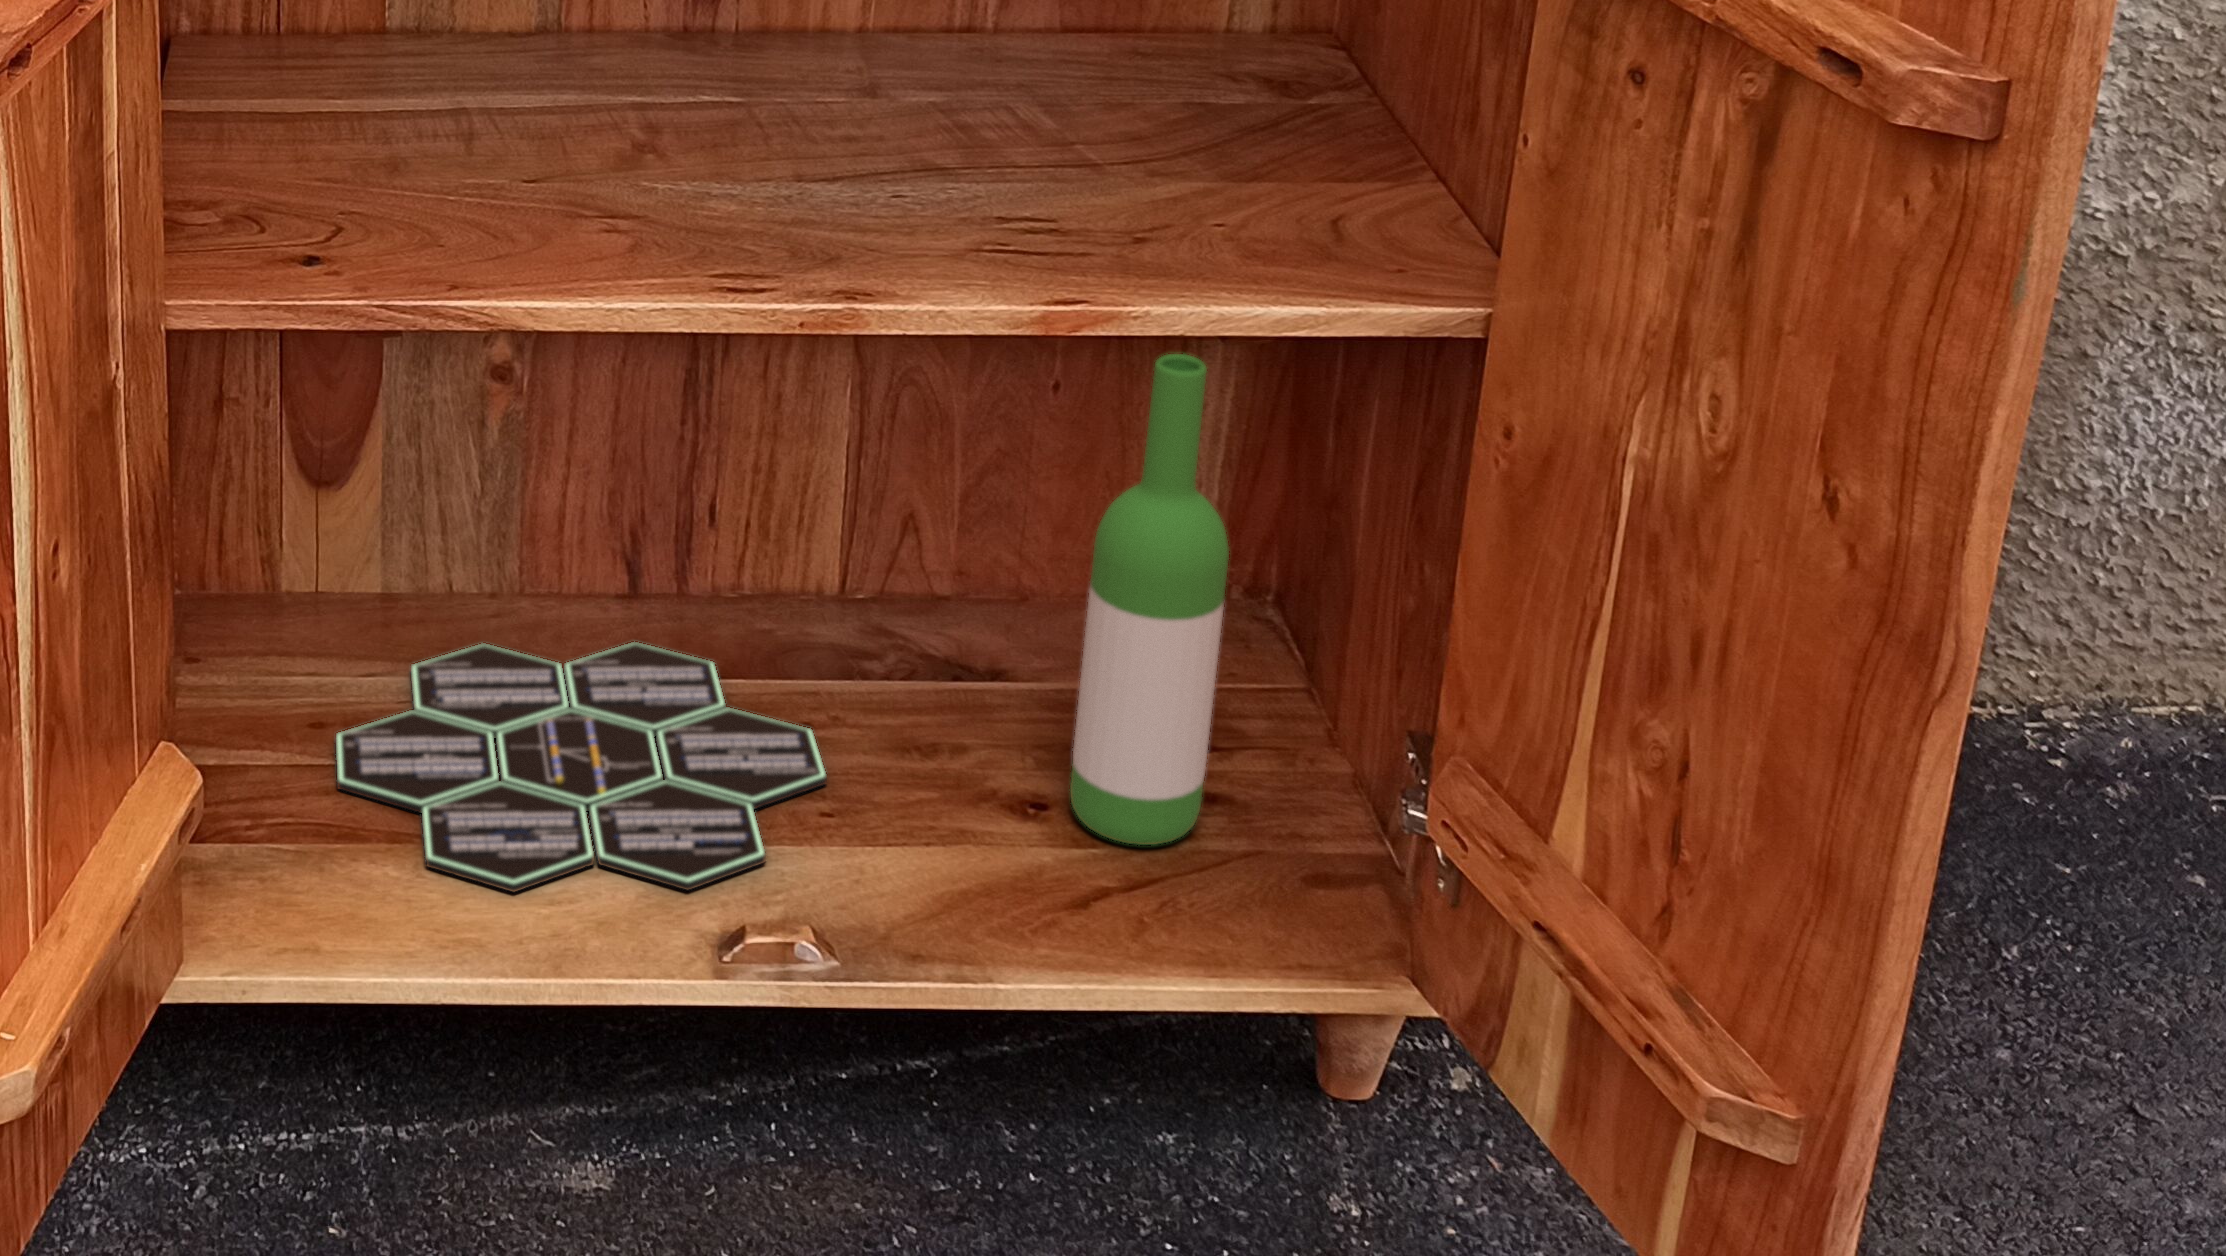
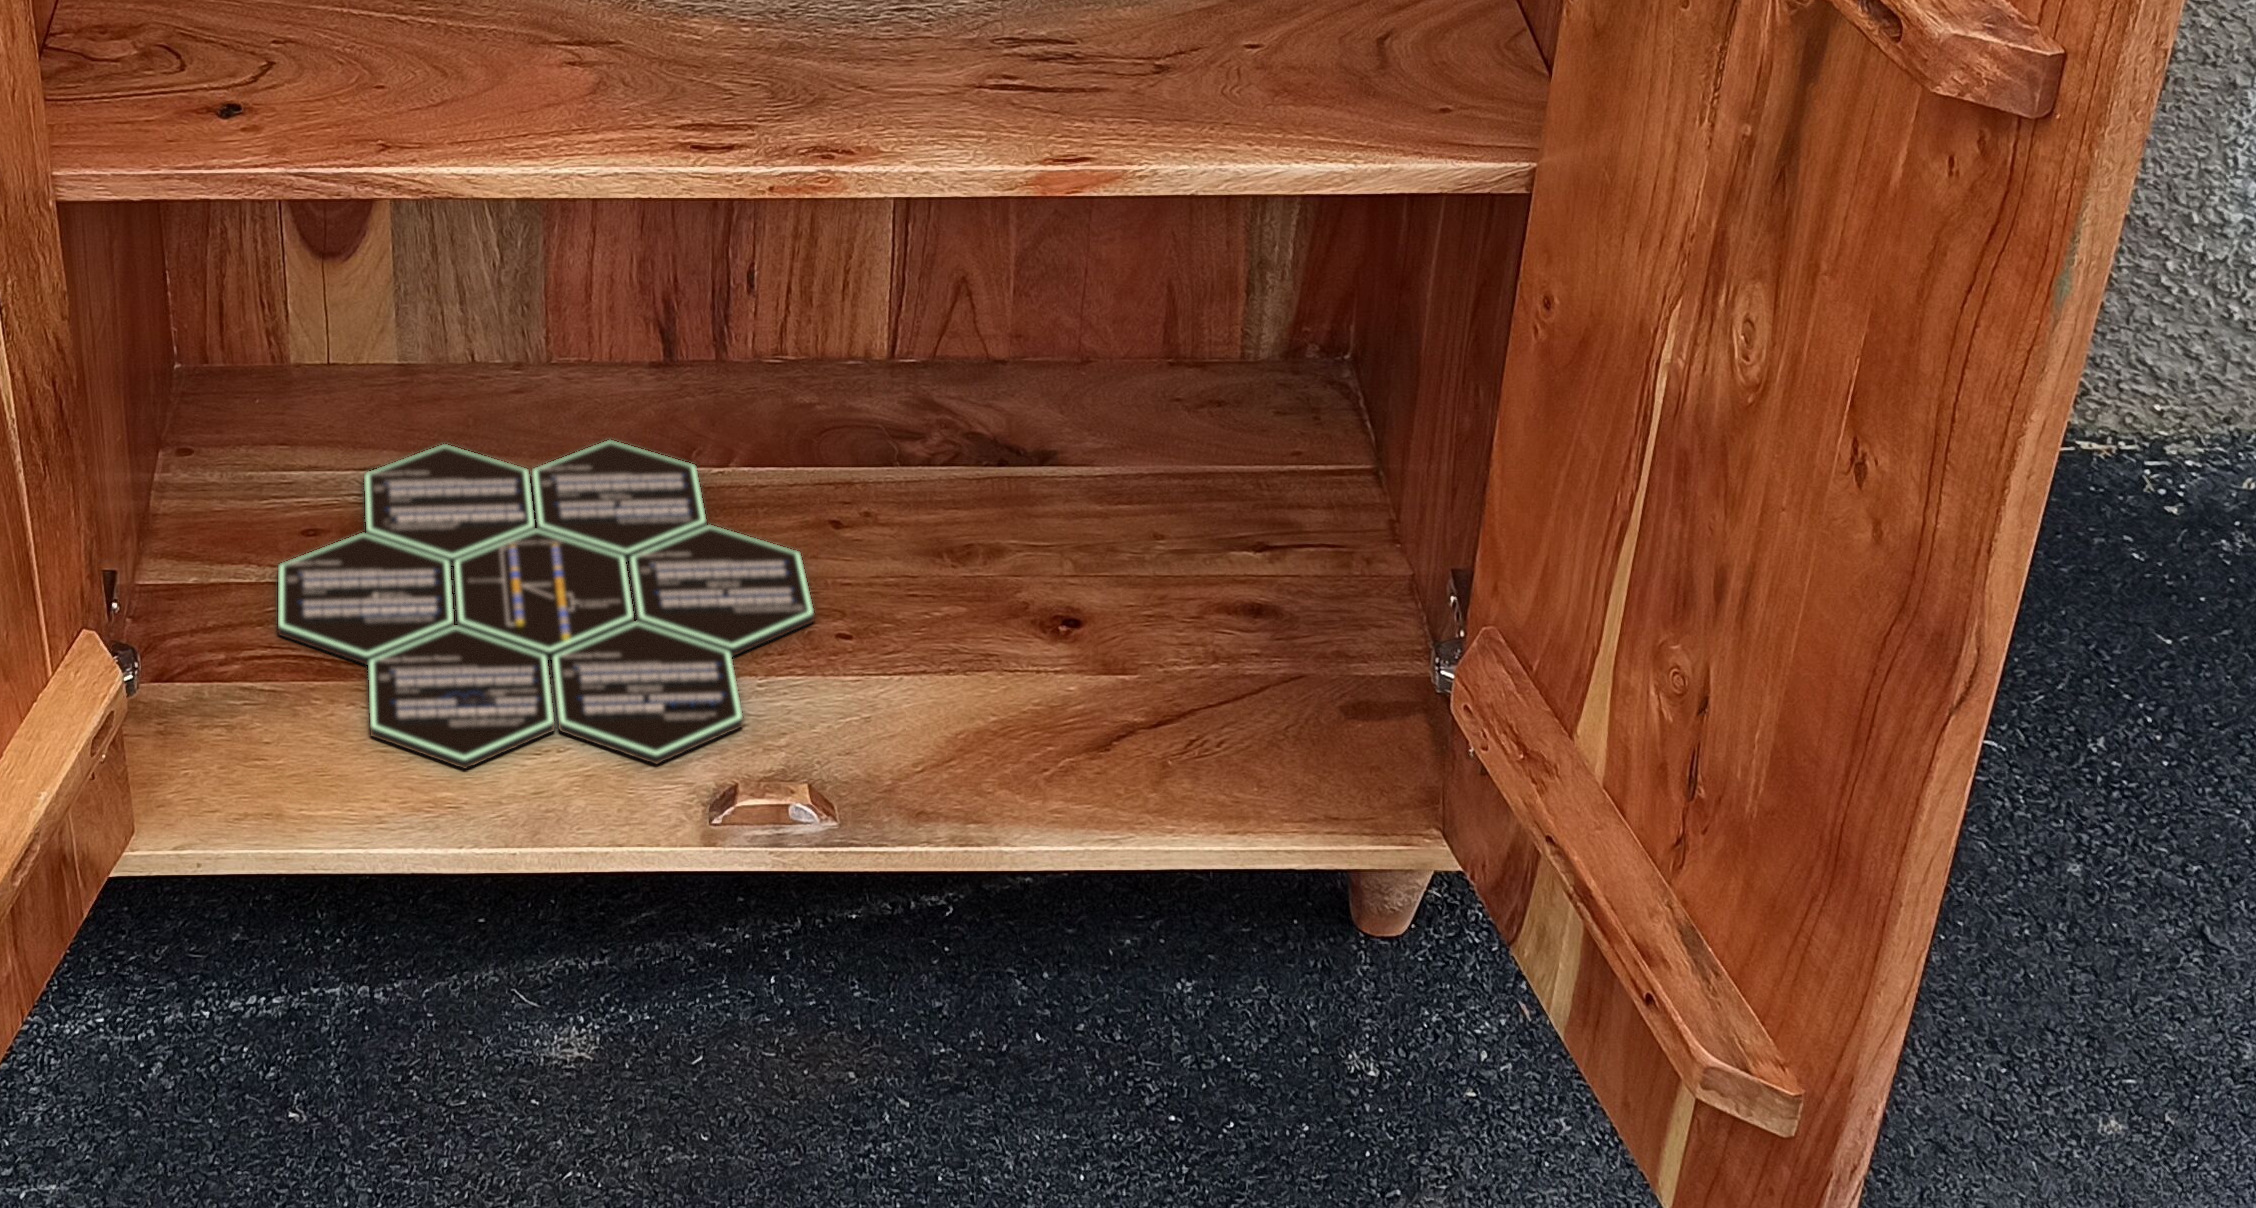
wine bottle: present [1070,354,1229,845] -> none [1083,179,1267,699]

